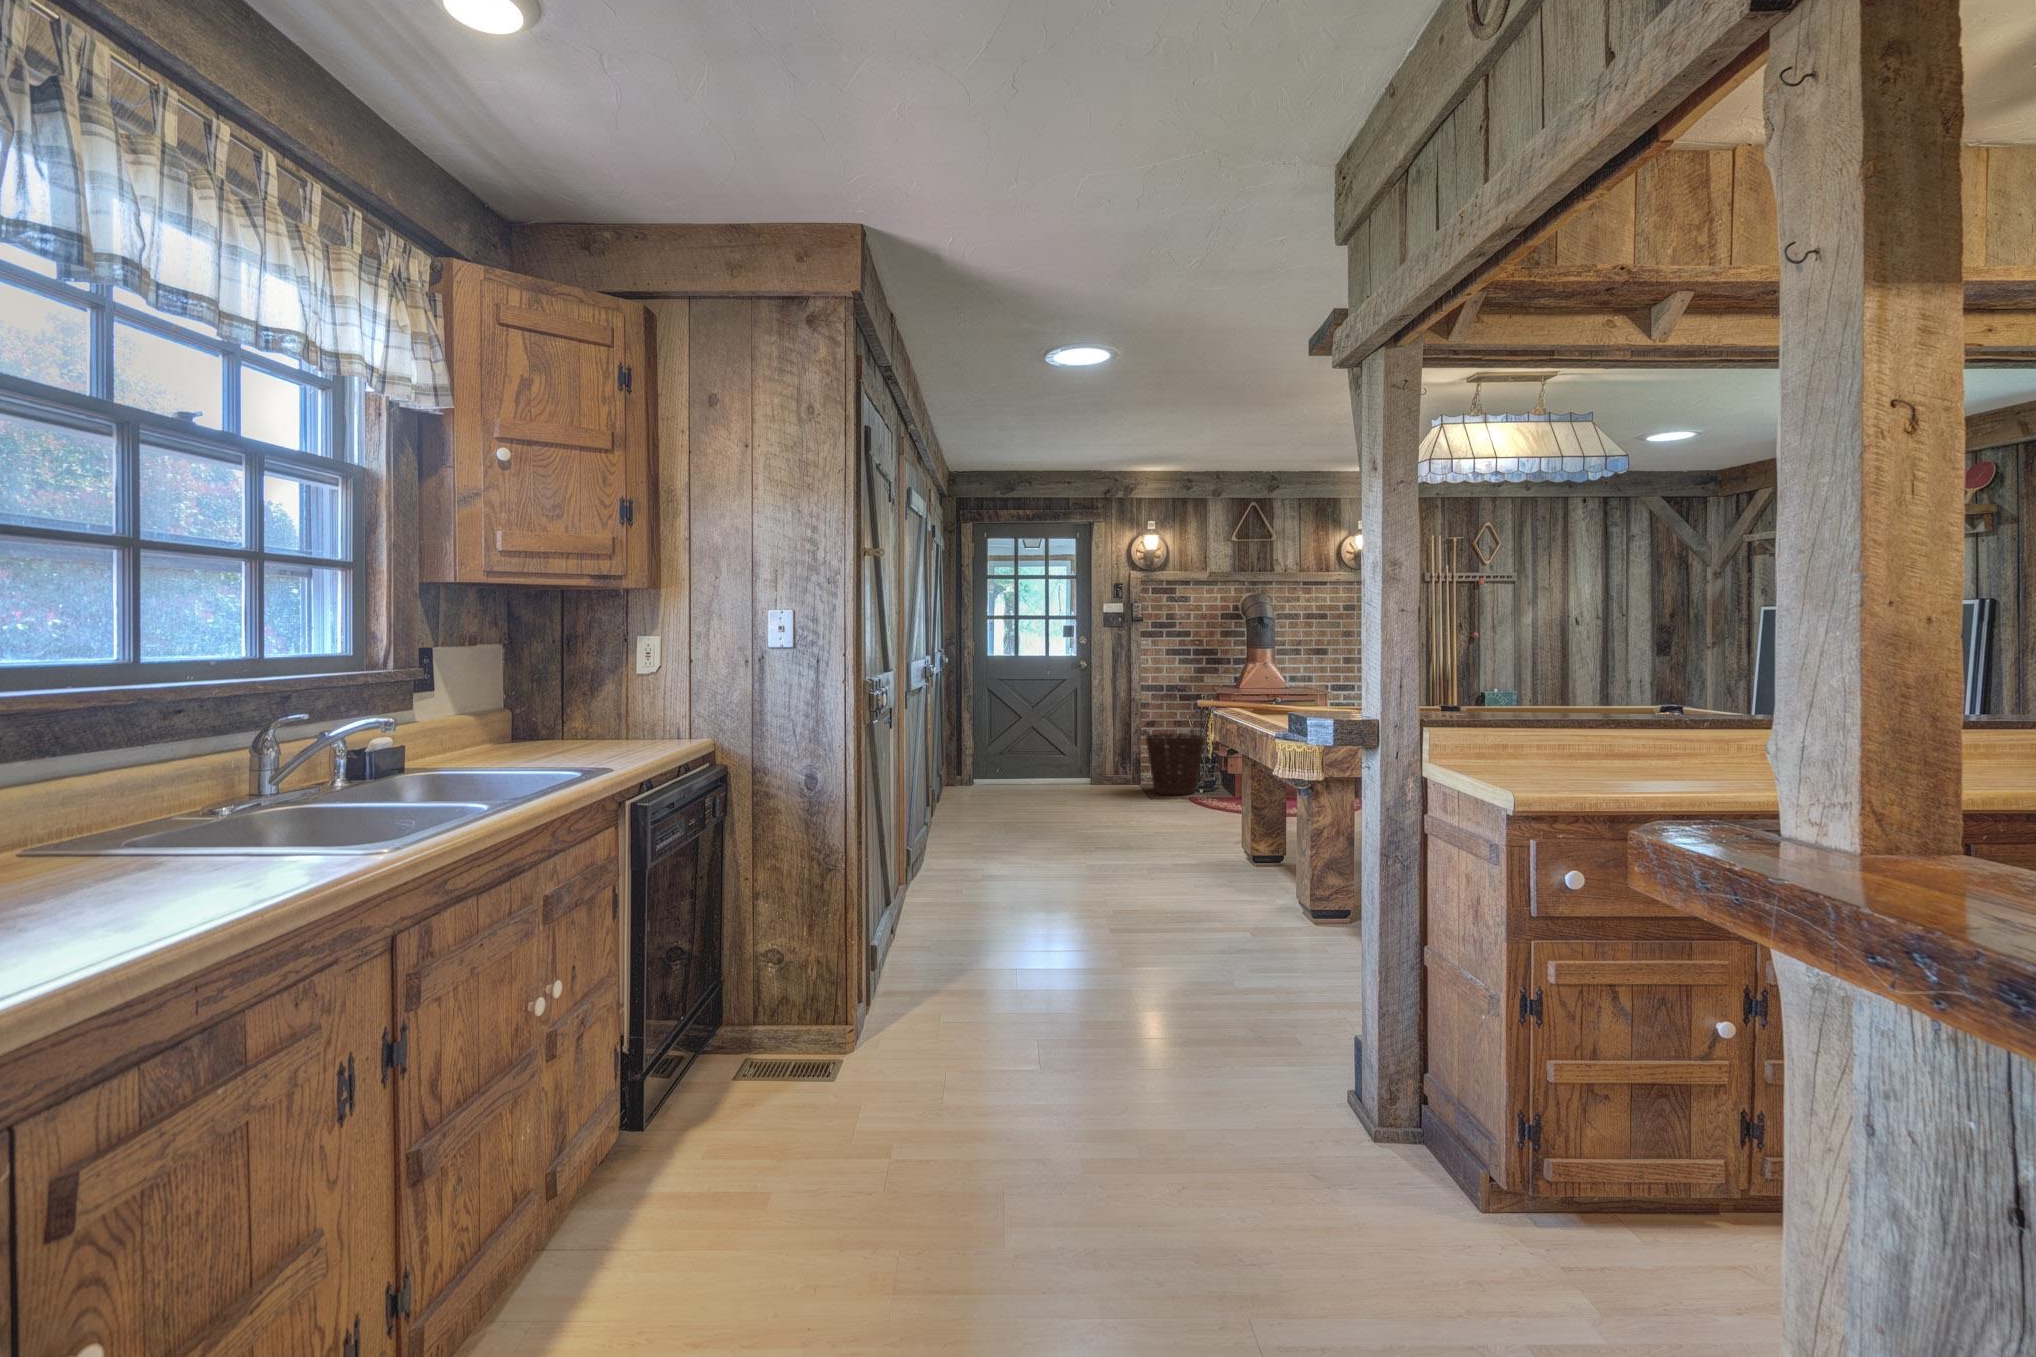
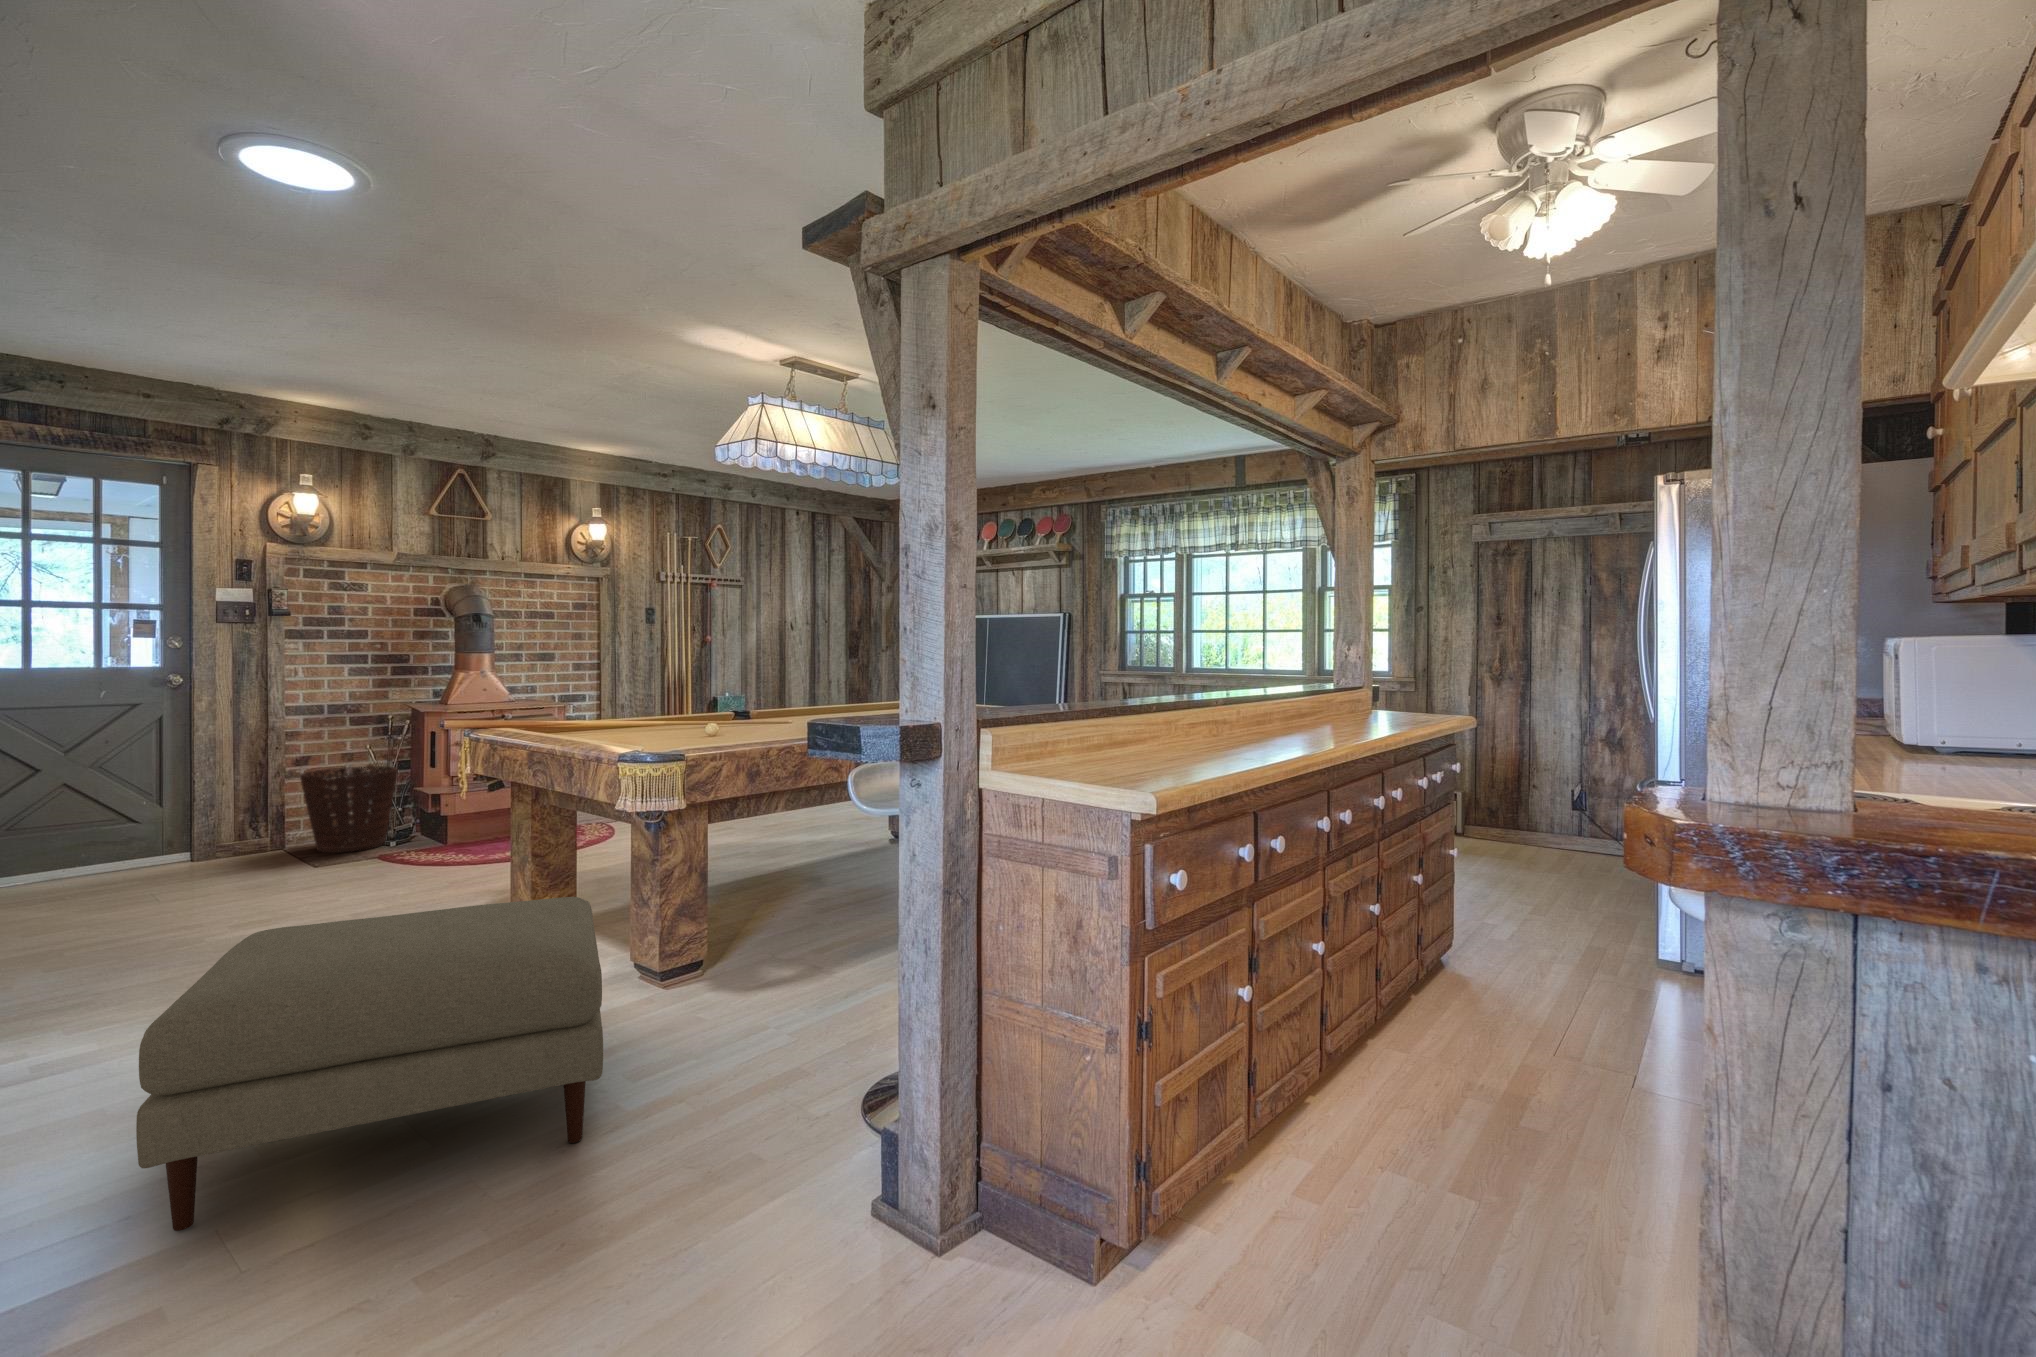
ottoman: none [995,817,1241,982] -> present [136,897,603,1231]

